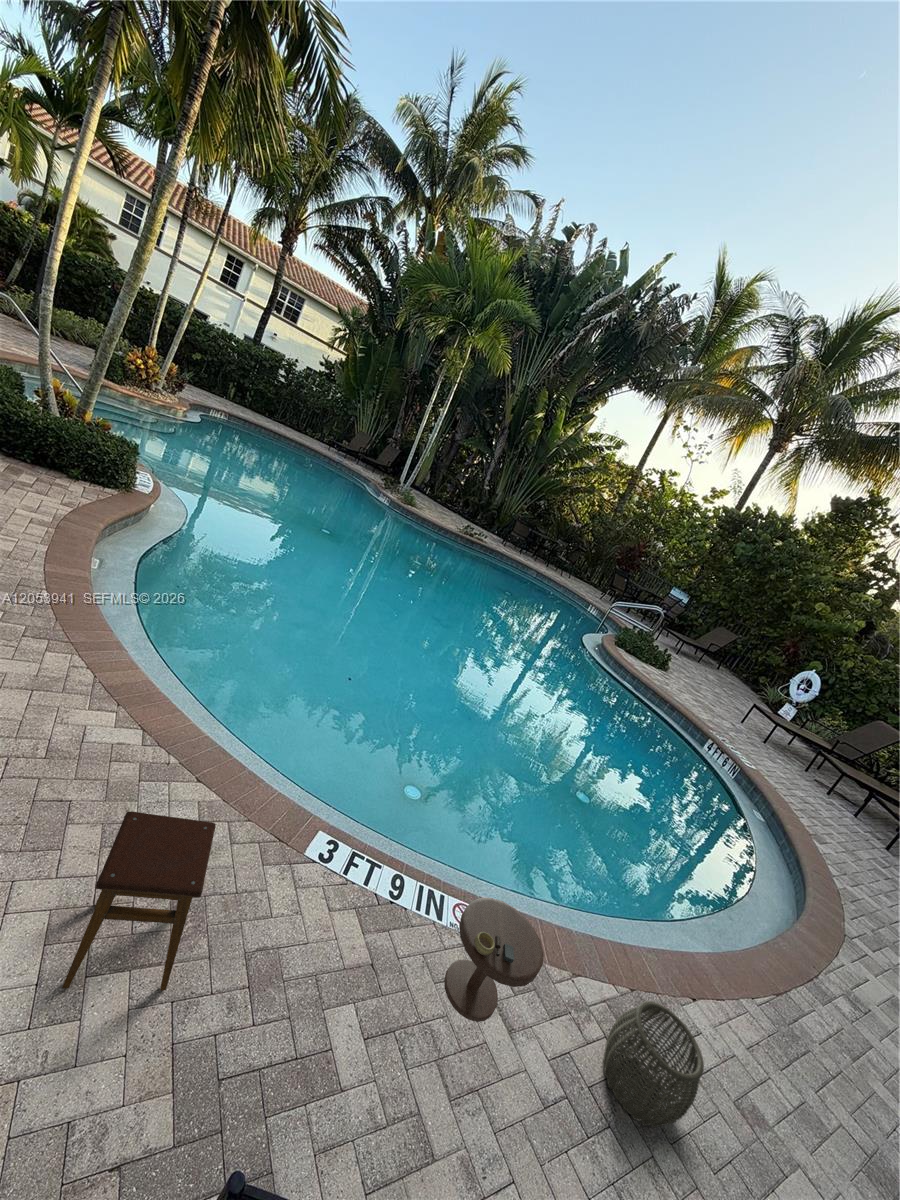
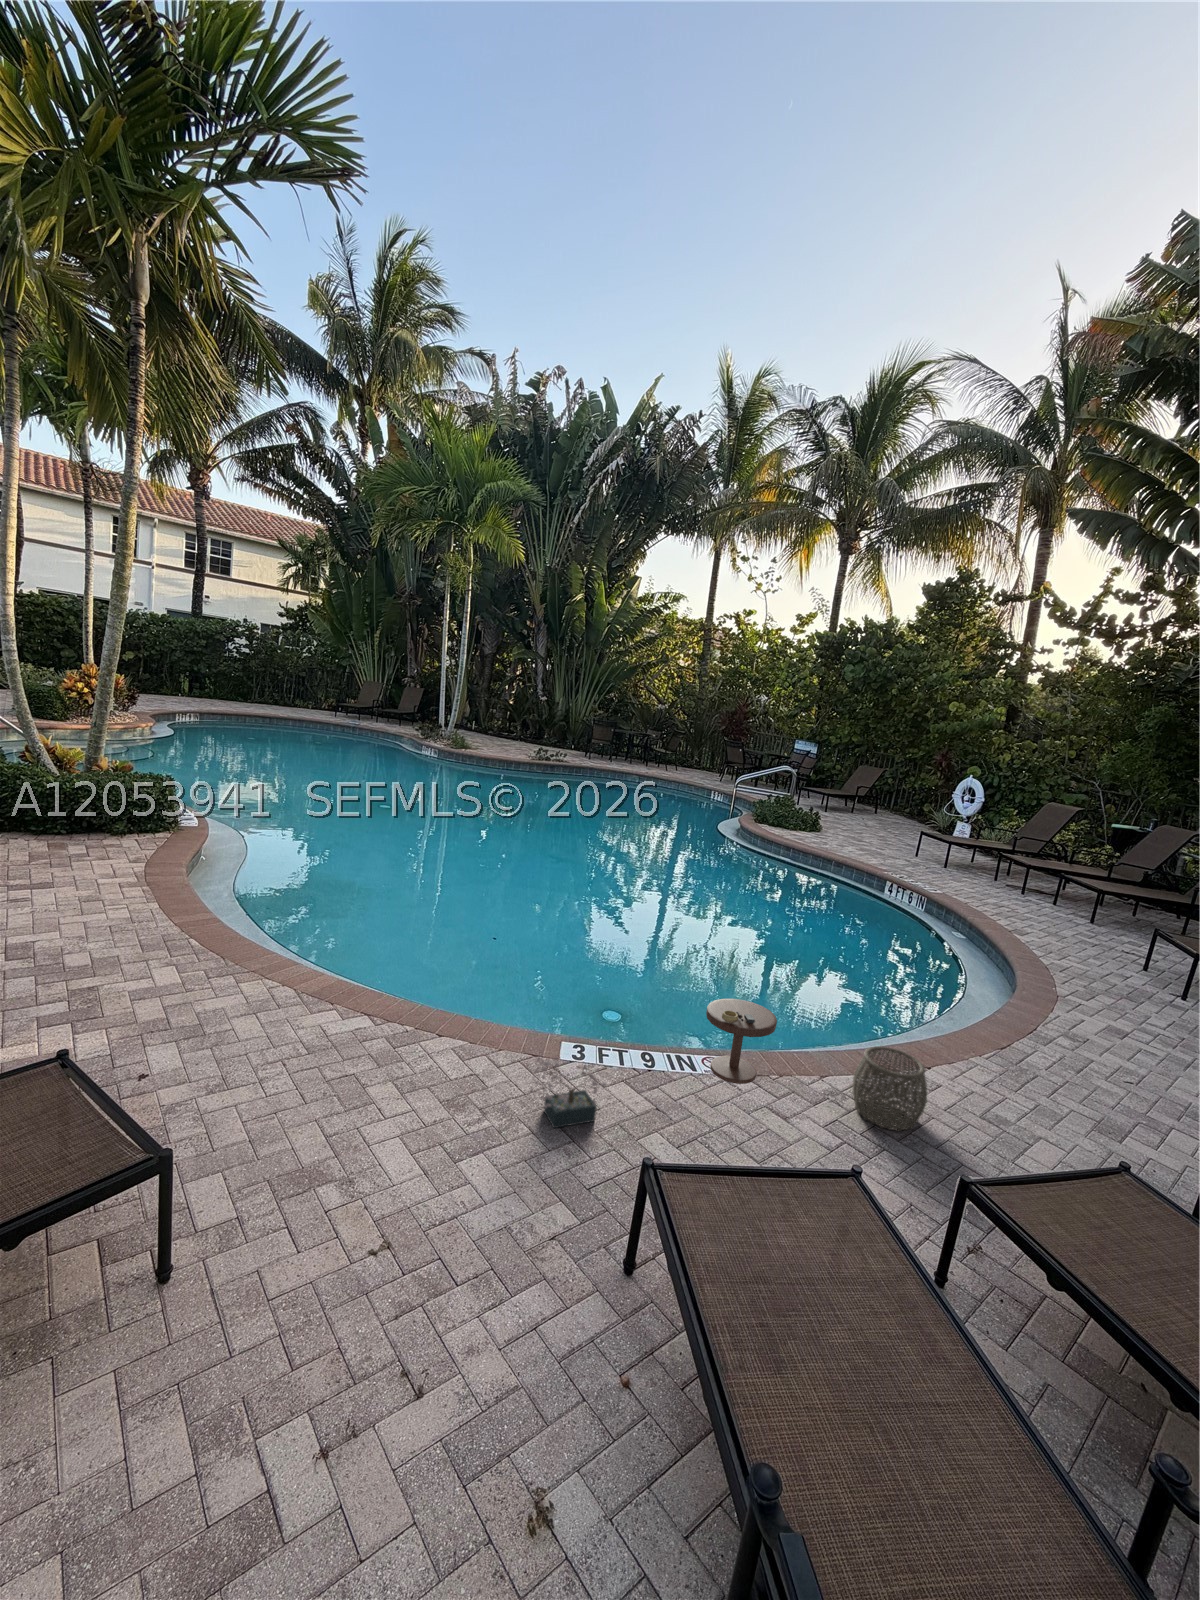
stool: present [62,811,216,990] -> none [422,1016,518,1160]
decorative plant: none [226,883,321,980] -> present [531,1057,606,1128]

